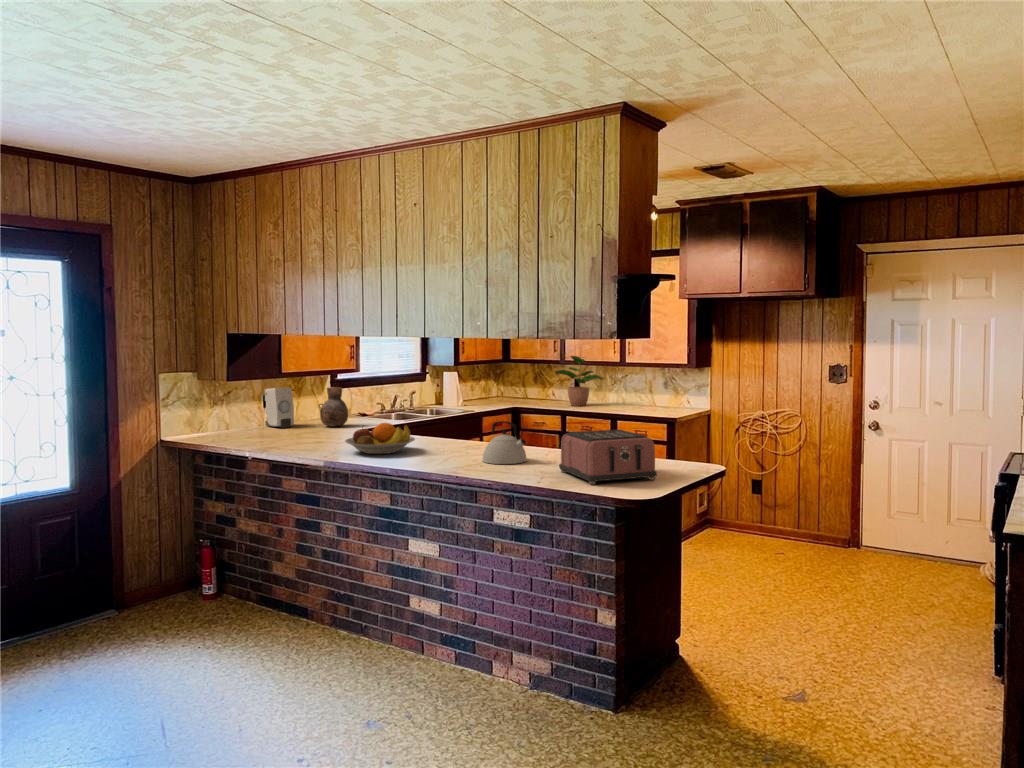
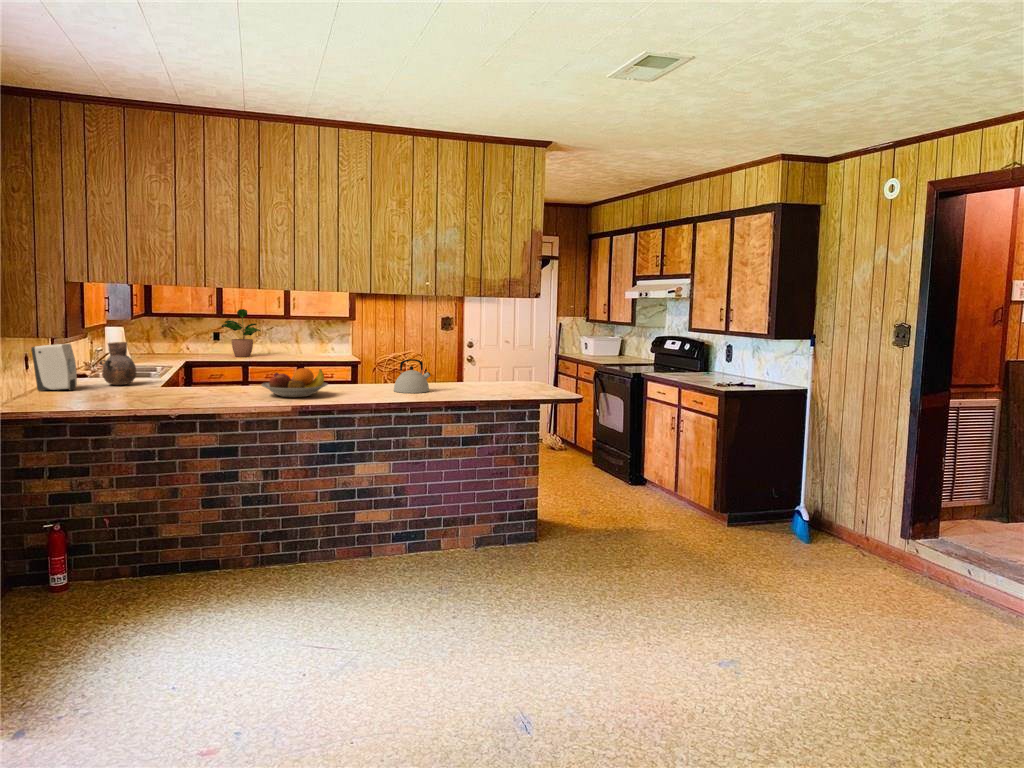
toaster: present [559,429,657,485] -> none [473,359,541,395]

